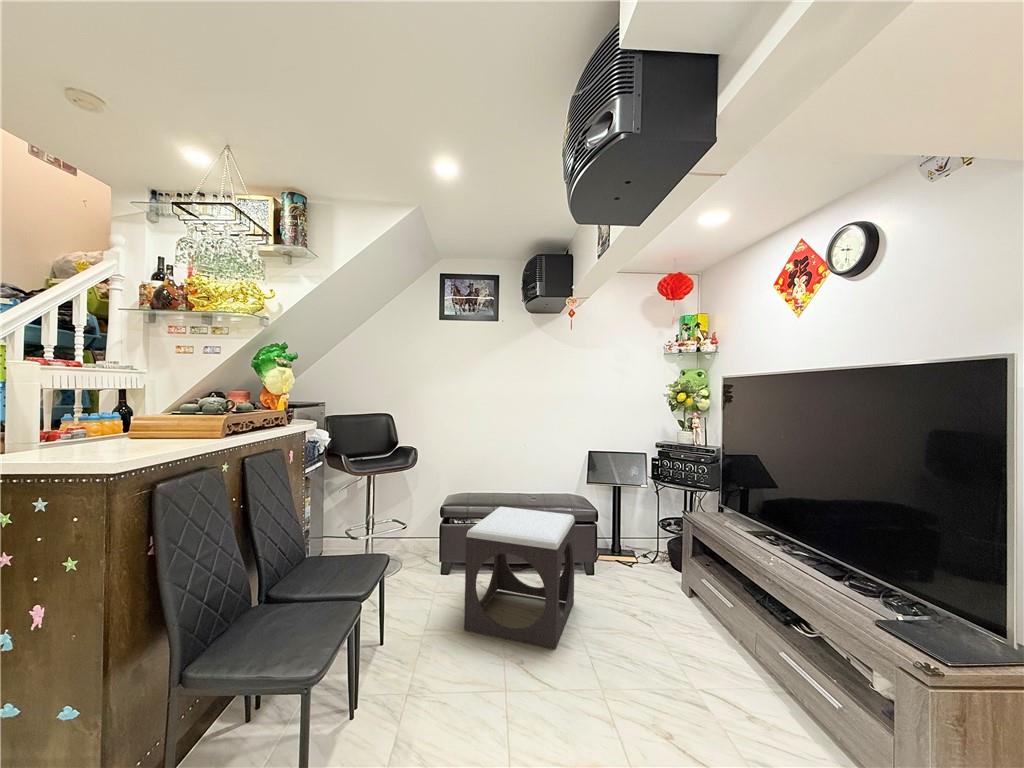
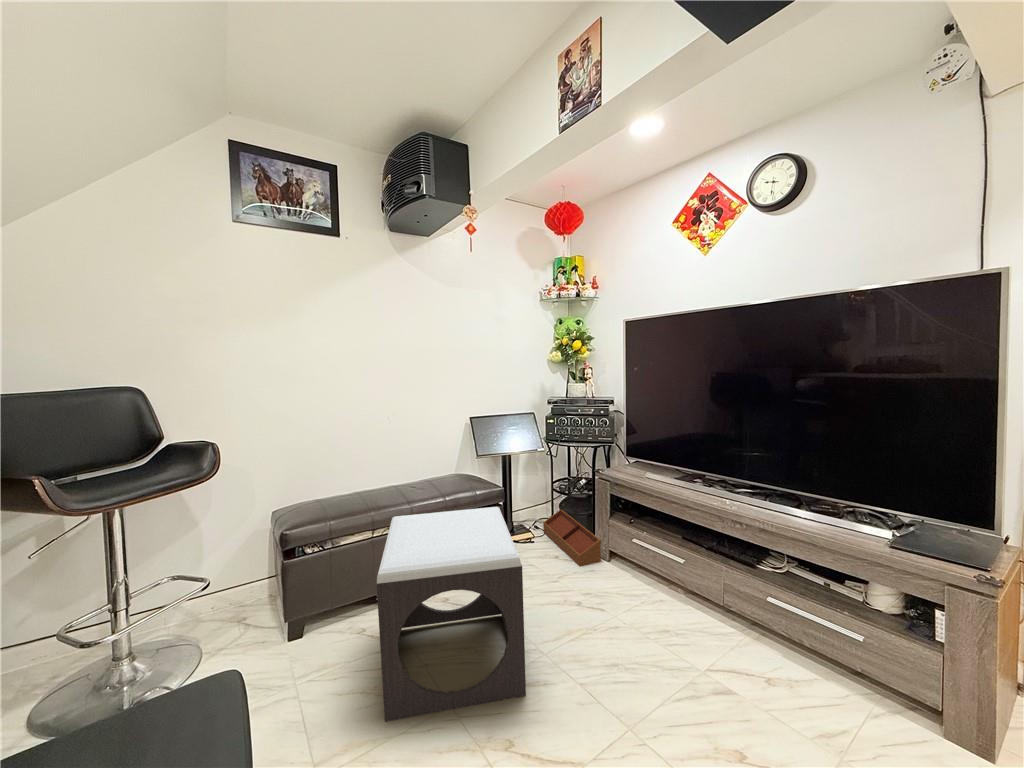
storage bin: none [648,545,684,595] -> present [543,509,601,566]

